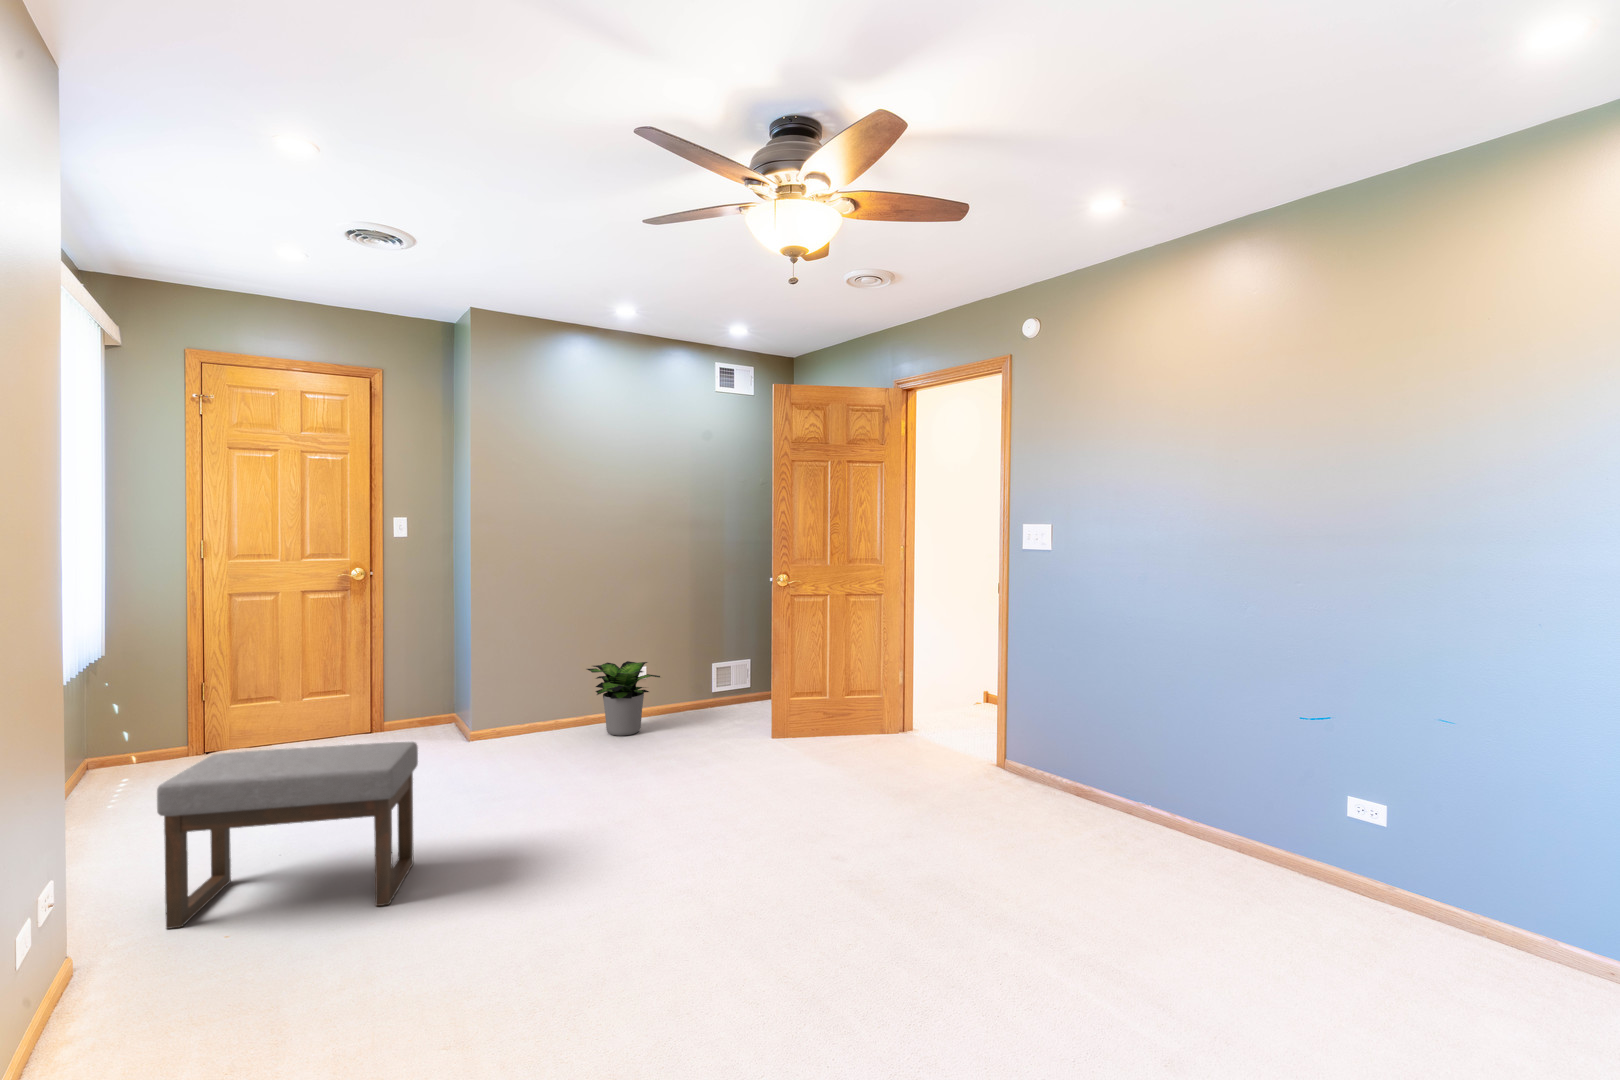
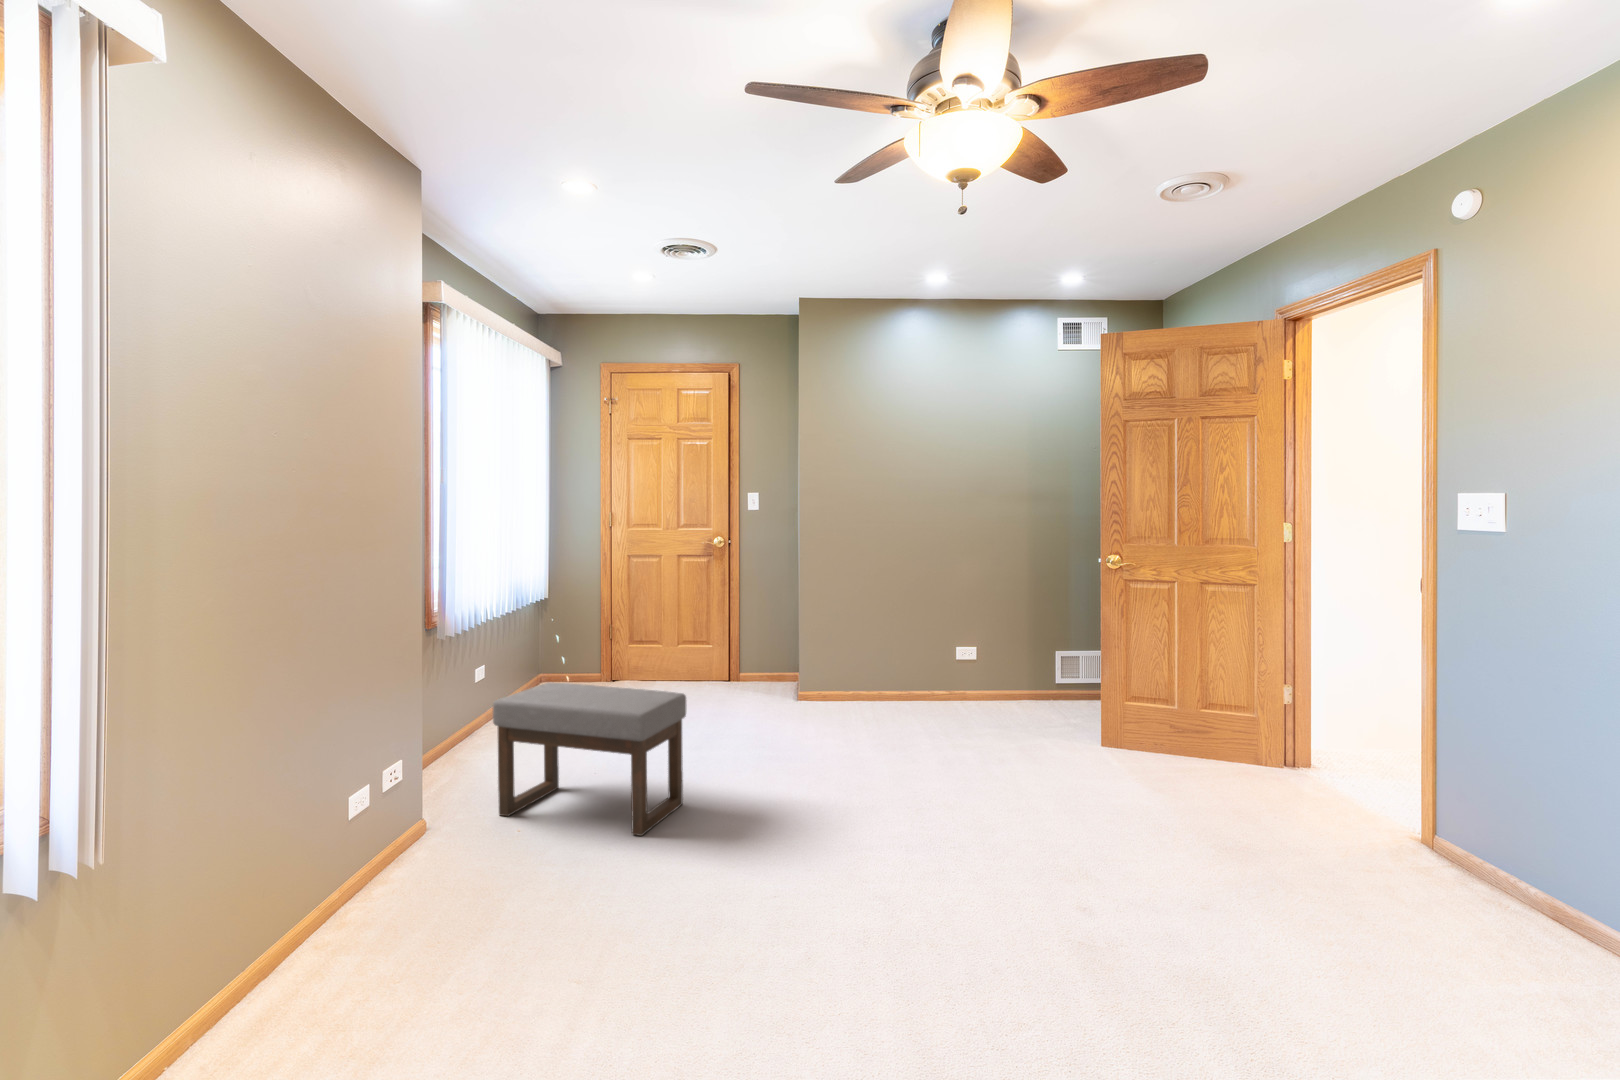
potted plant: present [587,661,660,736] -> none [901,641,981,718]

